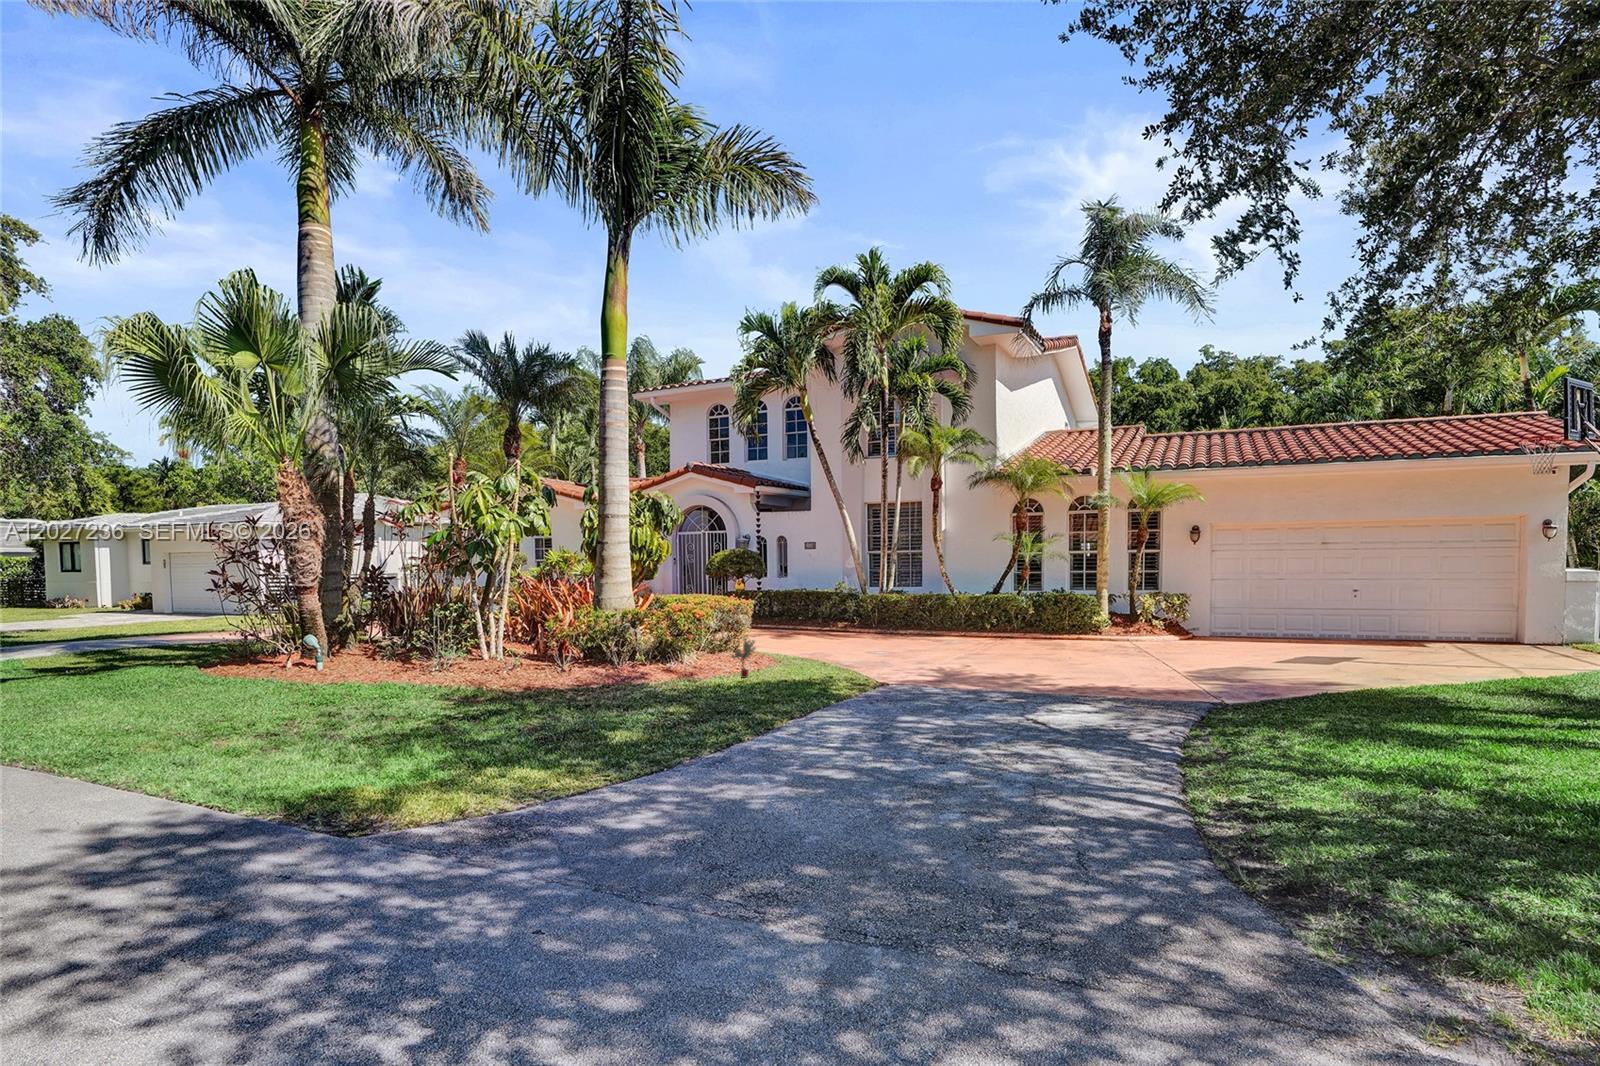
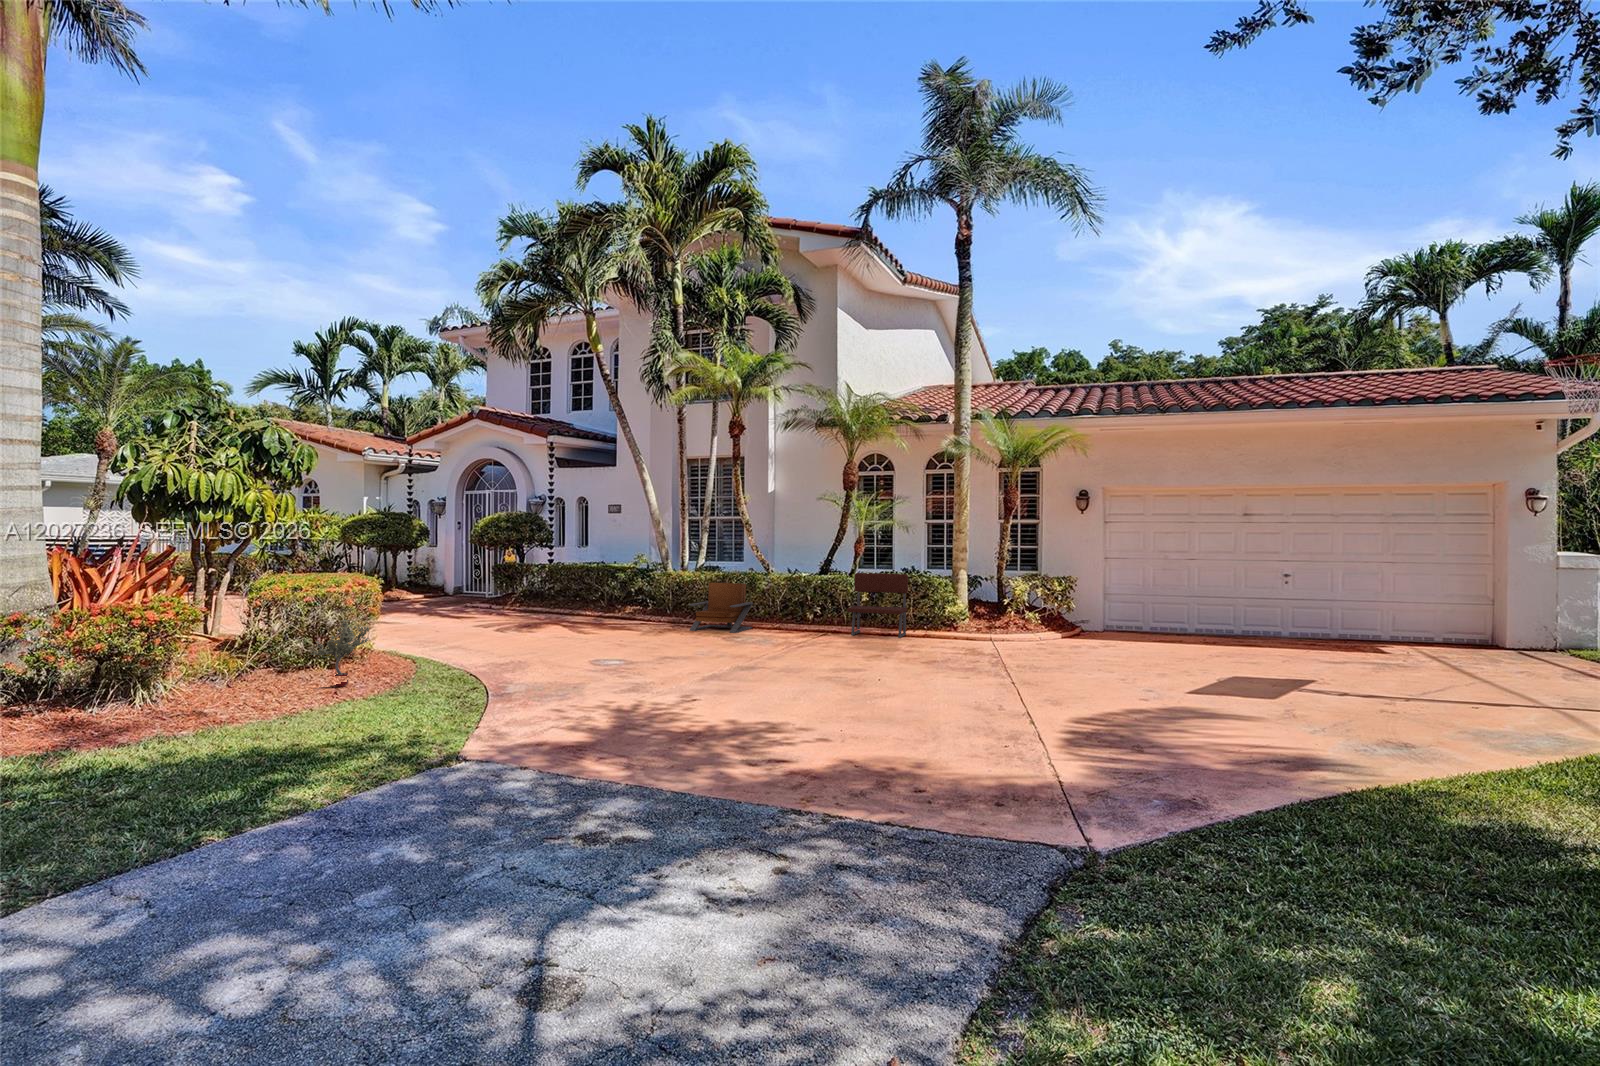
bench: none [1023,594,1066,641] -> present [847,573,908,638]
lounge chair: none [900,603,945,640] -> present [690,583,753,633]

